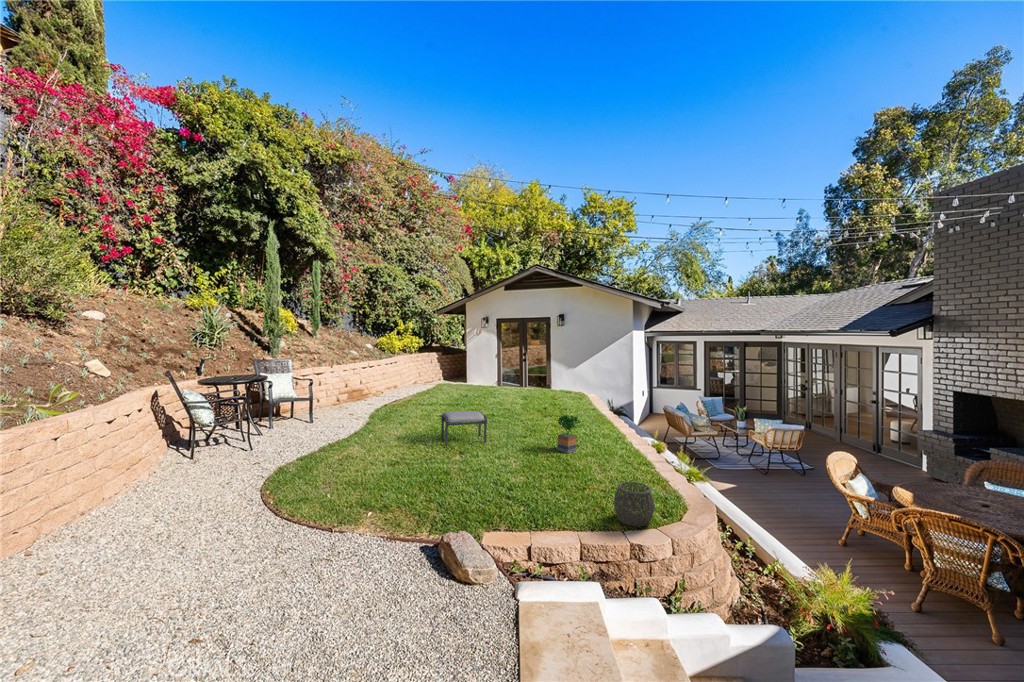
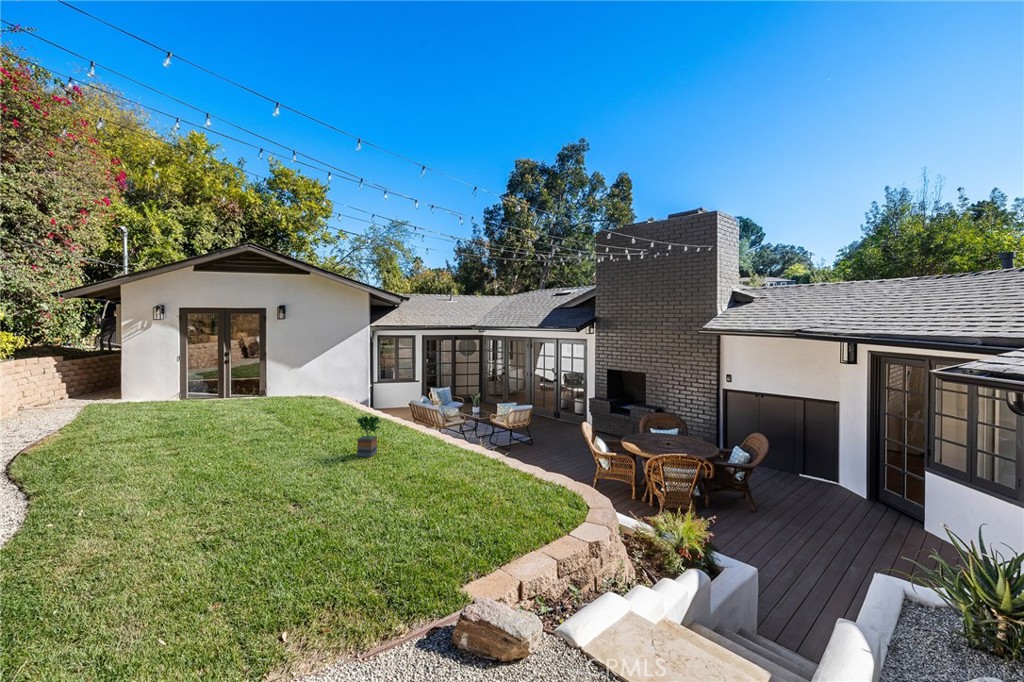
ottoman: present [441,411,487,445] -> none [184,428,261,480]
woven basket: present [614,482,655,527] -> none [471,463,507,502]

